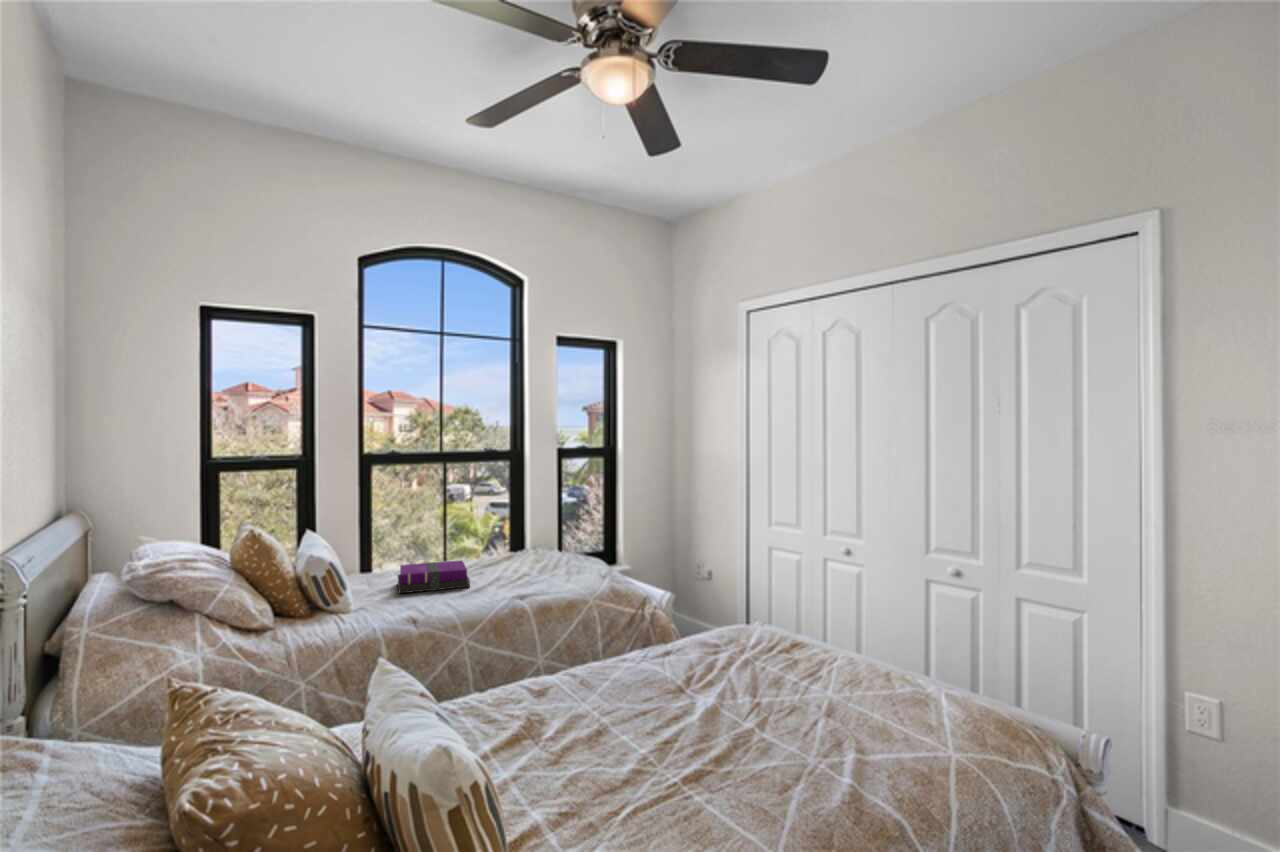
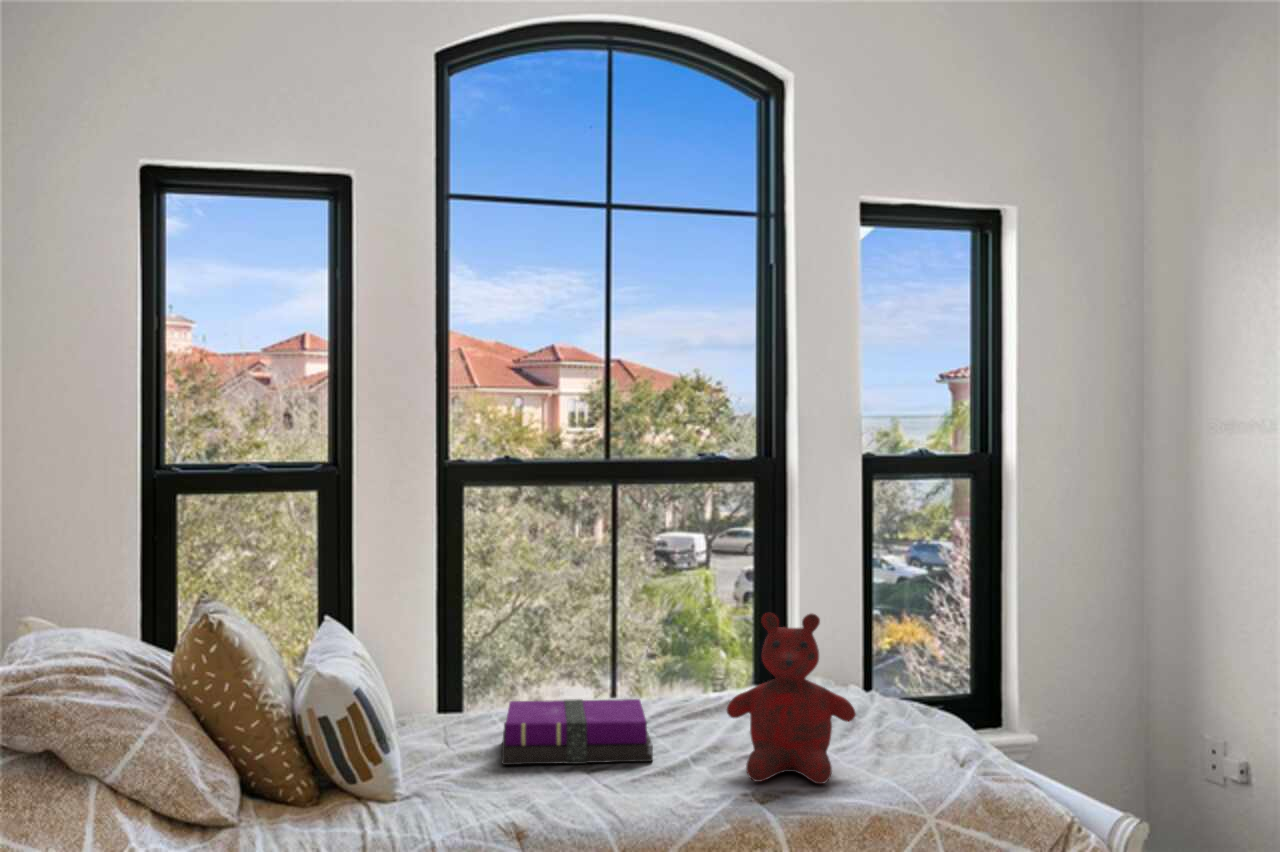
teddy bear: none [504,518,560,591] -> present [727,613,856,784]

